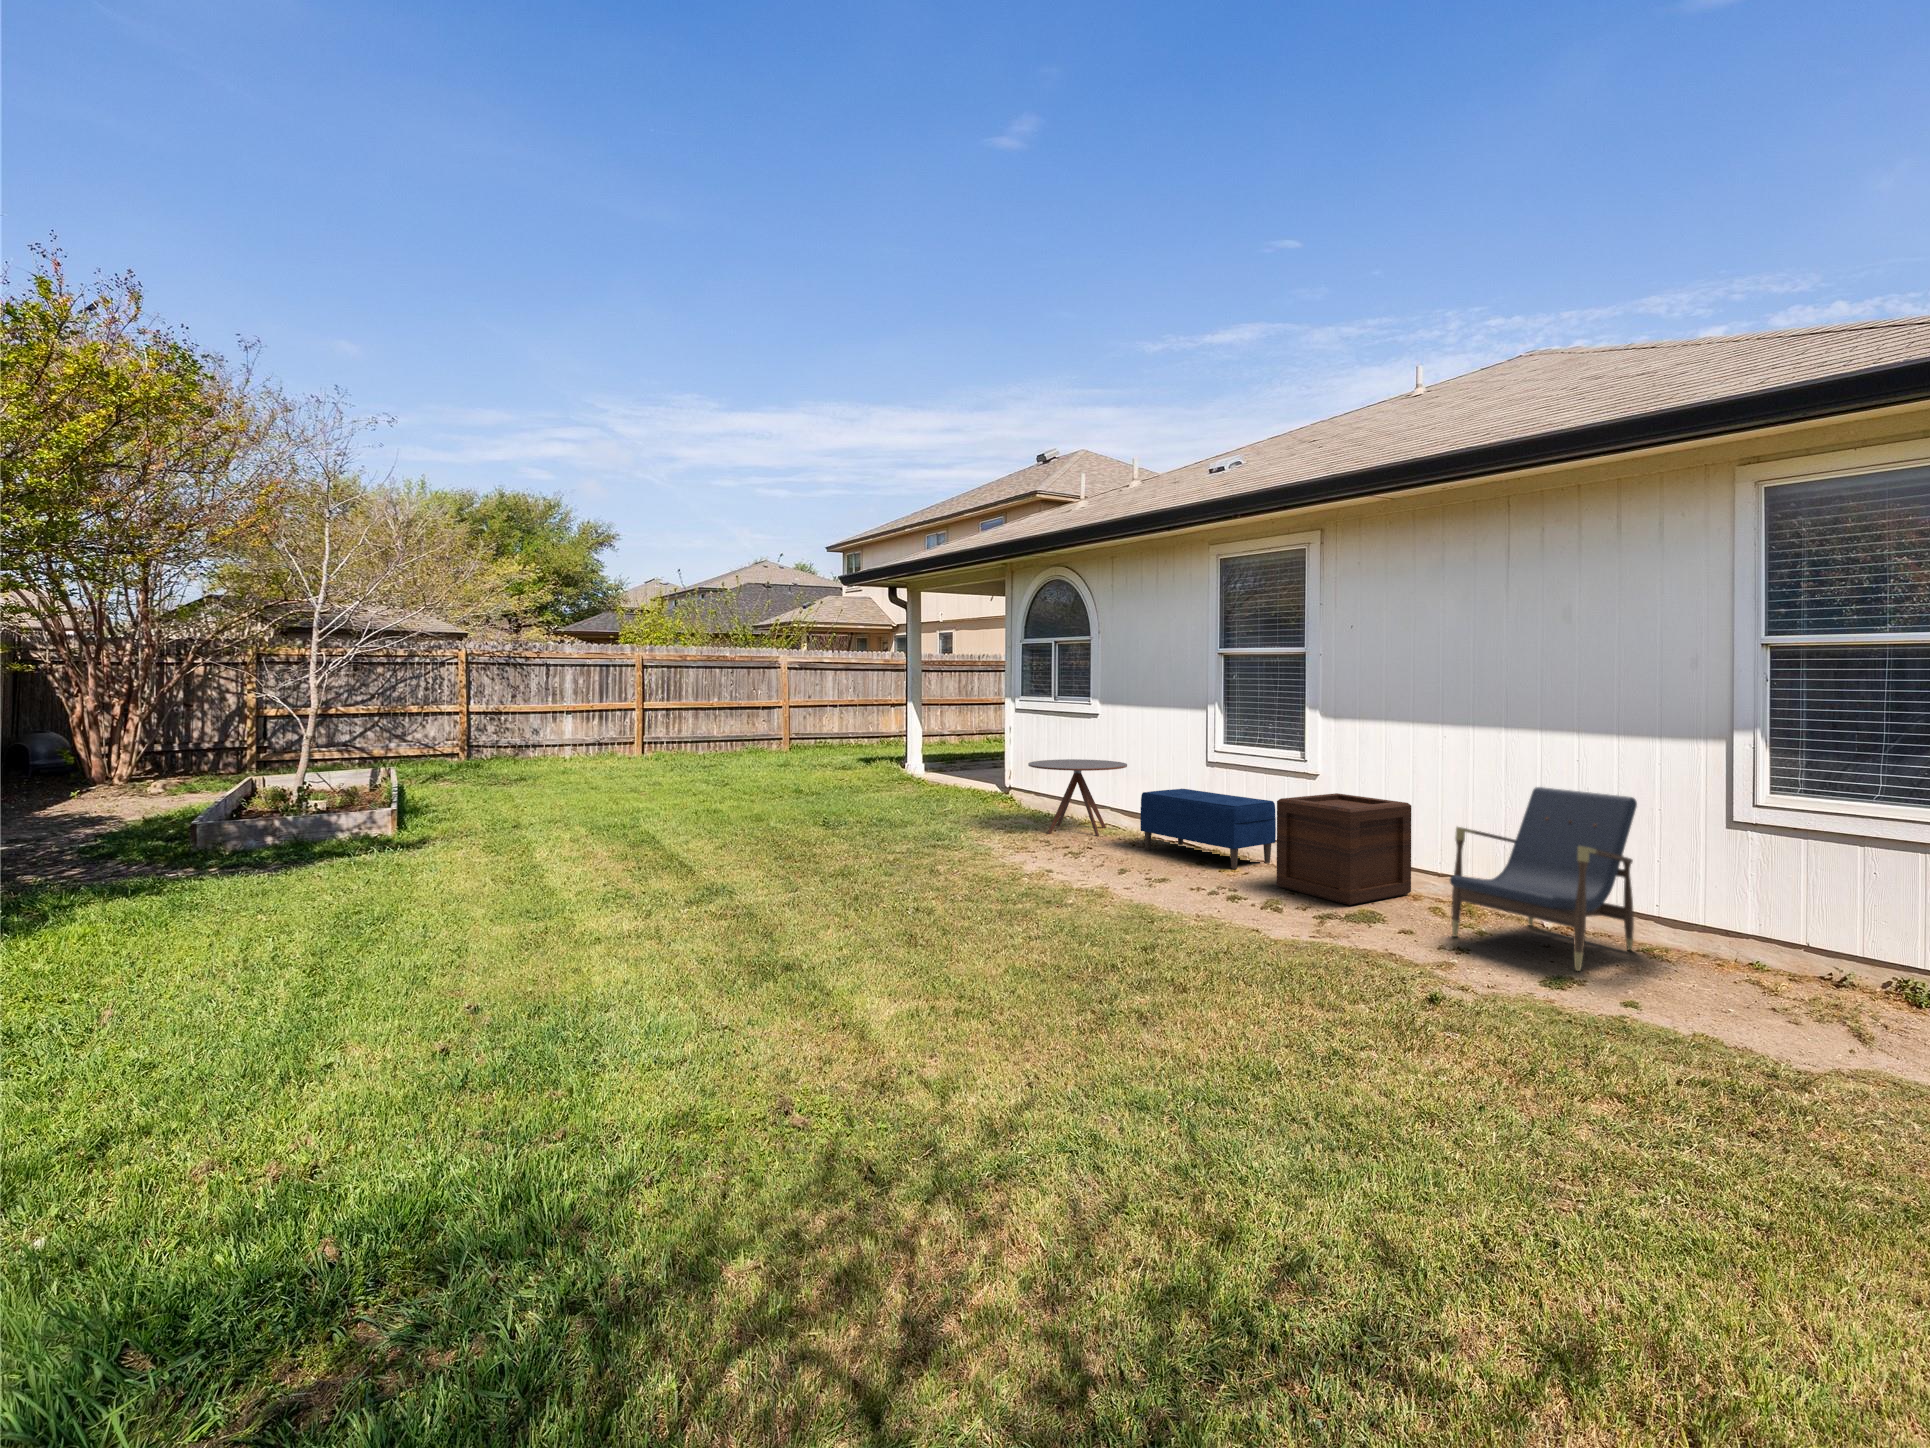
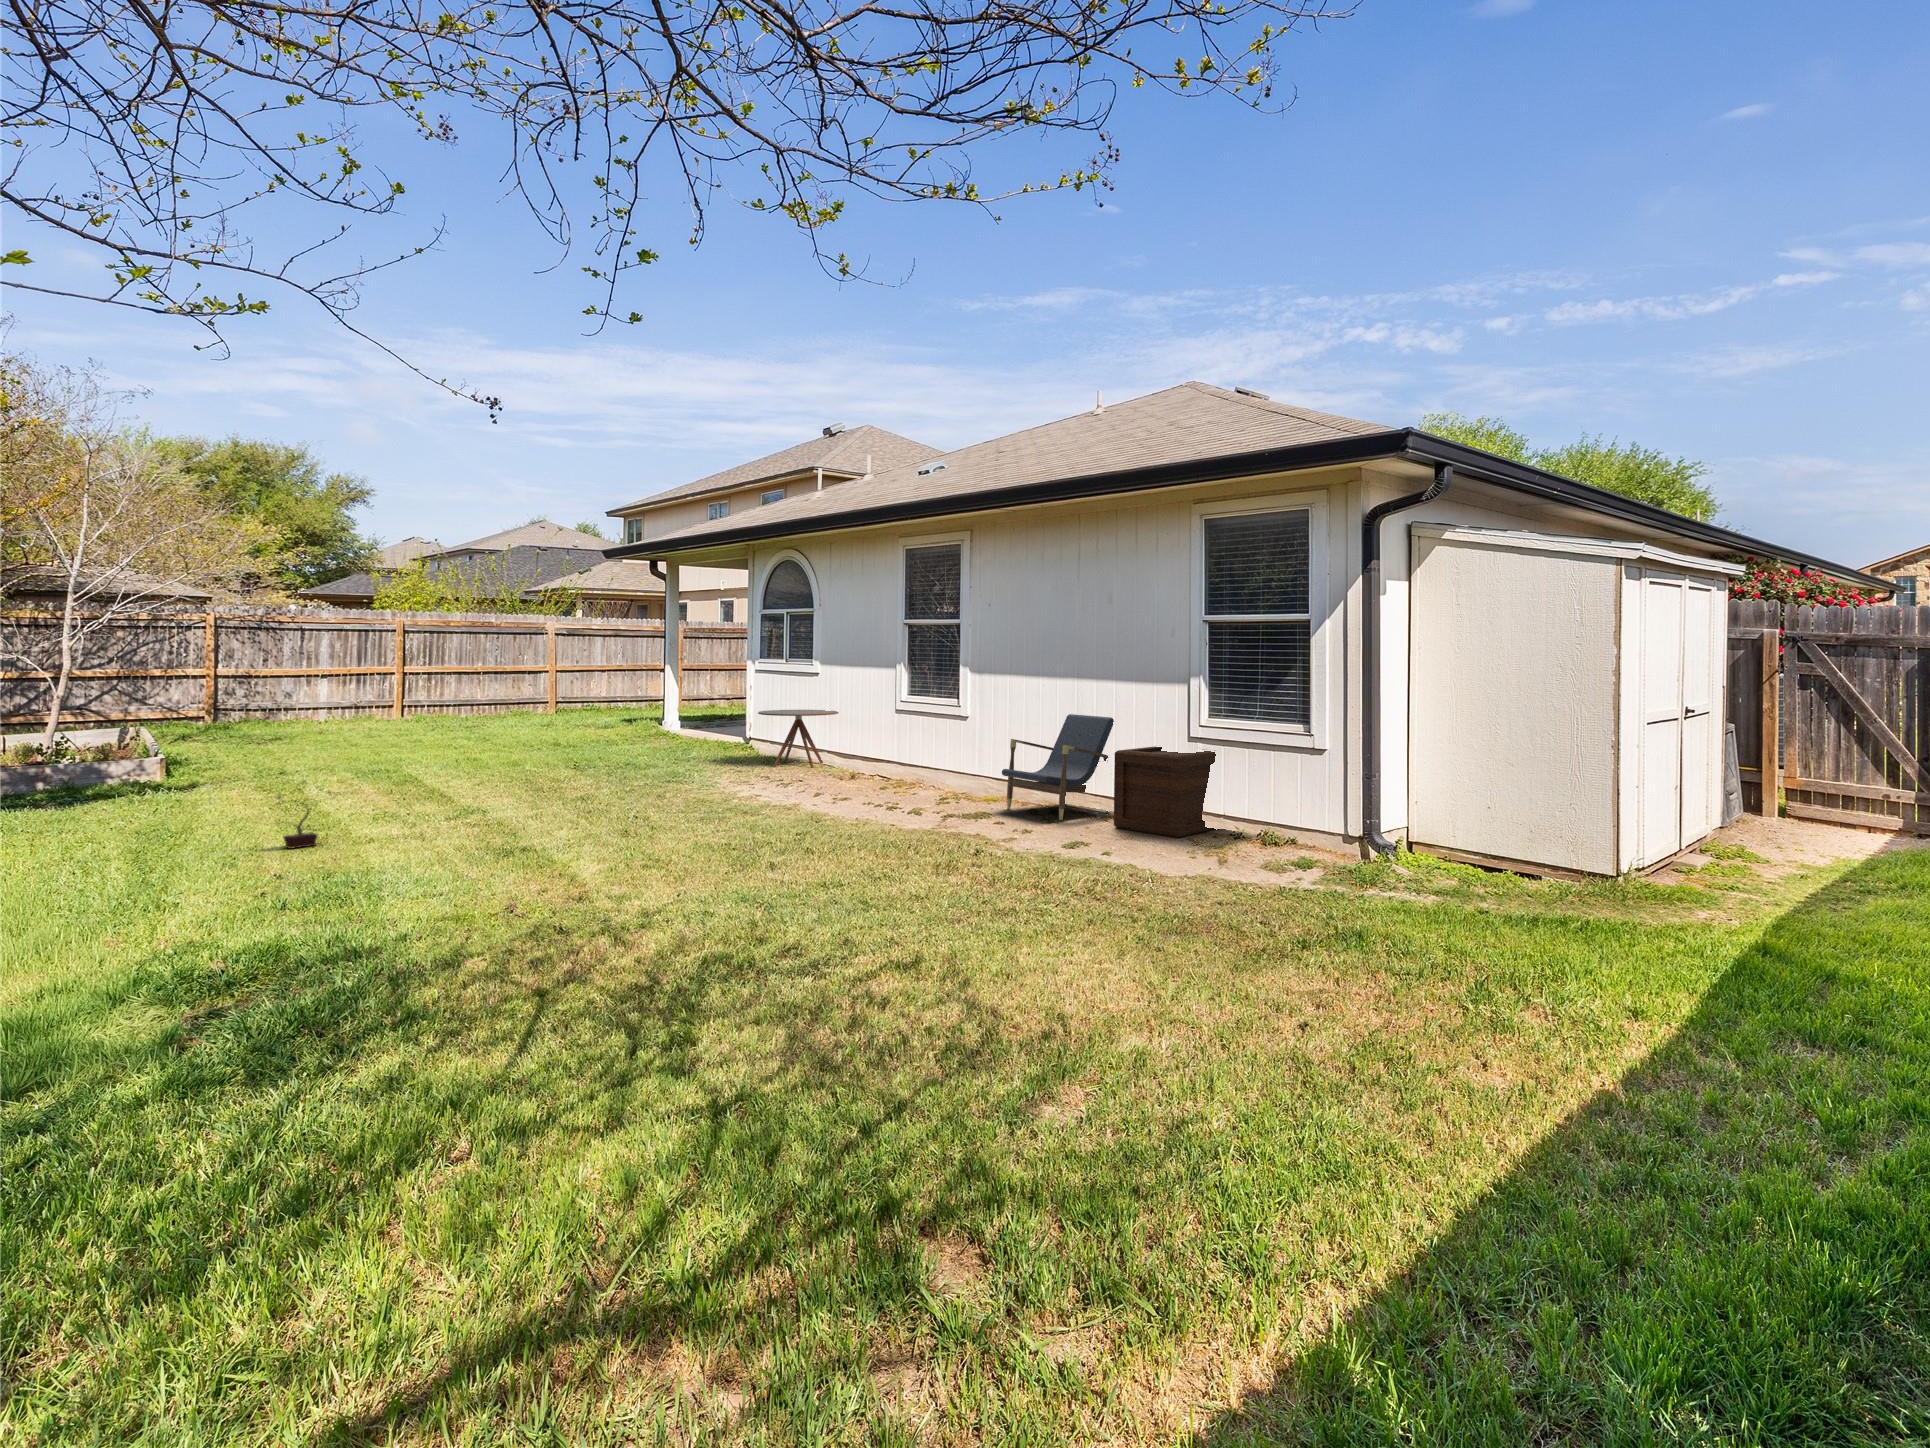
bench: present [1140,789,1276,869] -> none [840,729,934,783]
wooden crate: present [1277,793,1411,905] -> present [1114,746,1216,837]
potted plant: none [404,890,514,1000] -> present [276,780,331,849]

